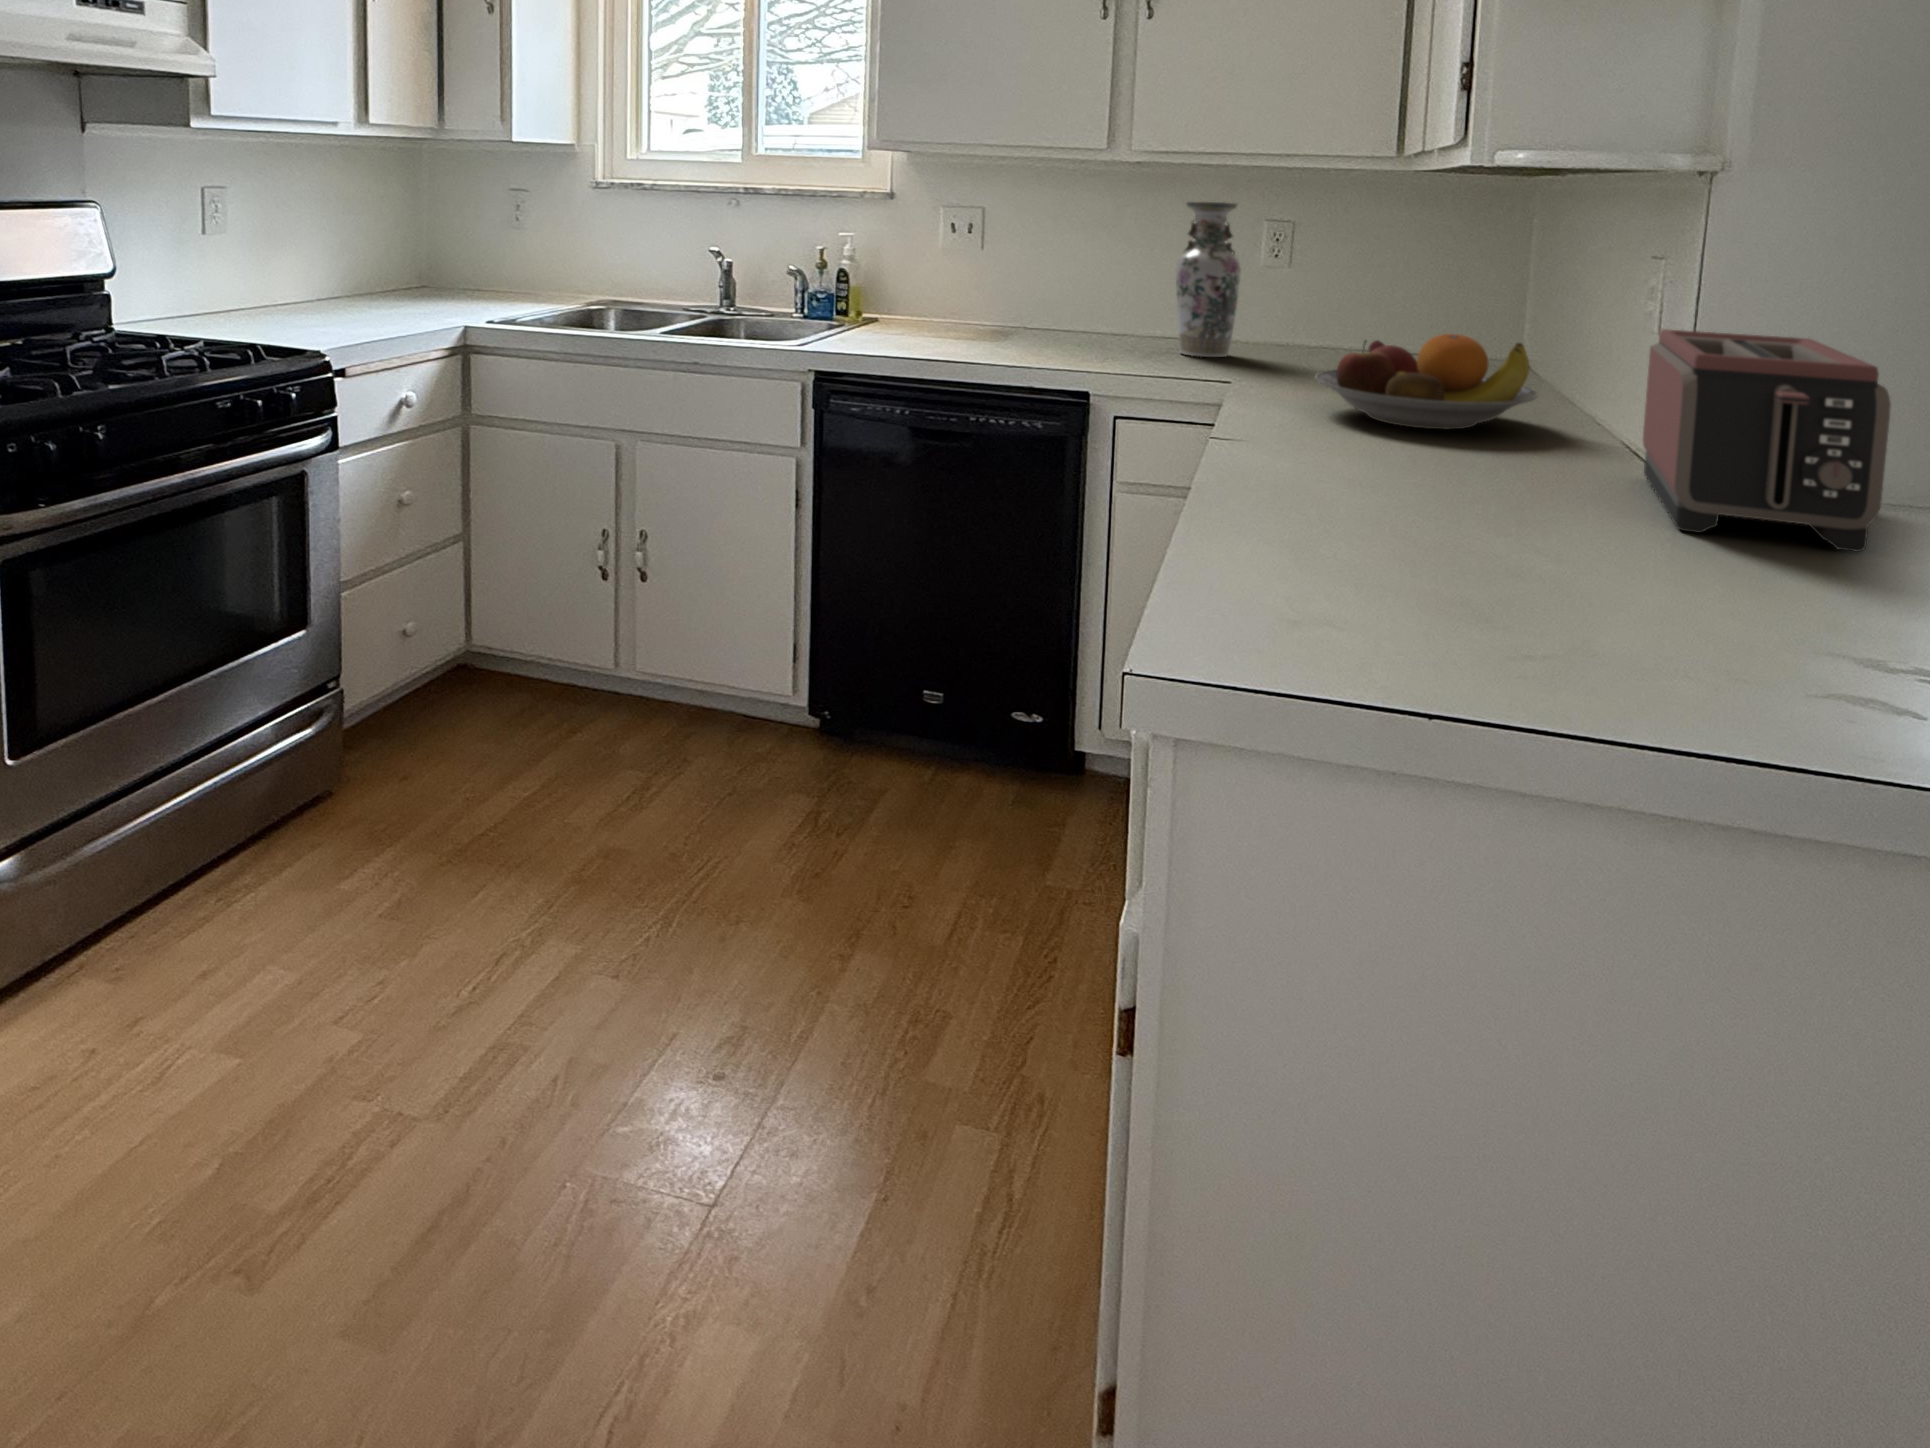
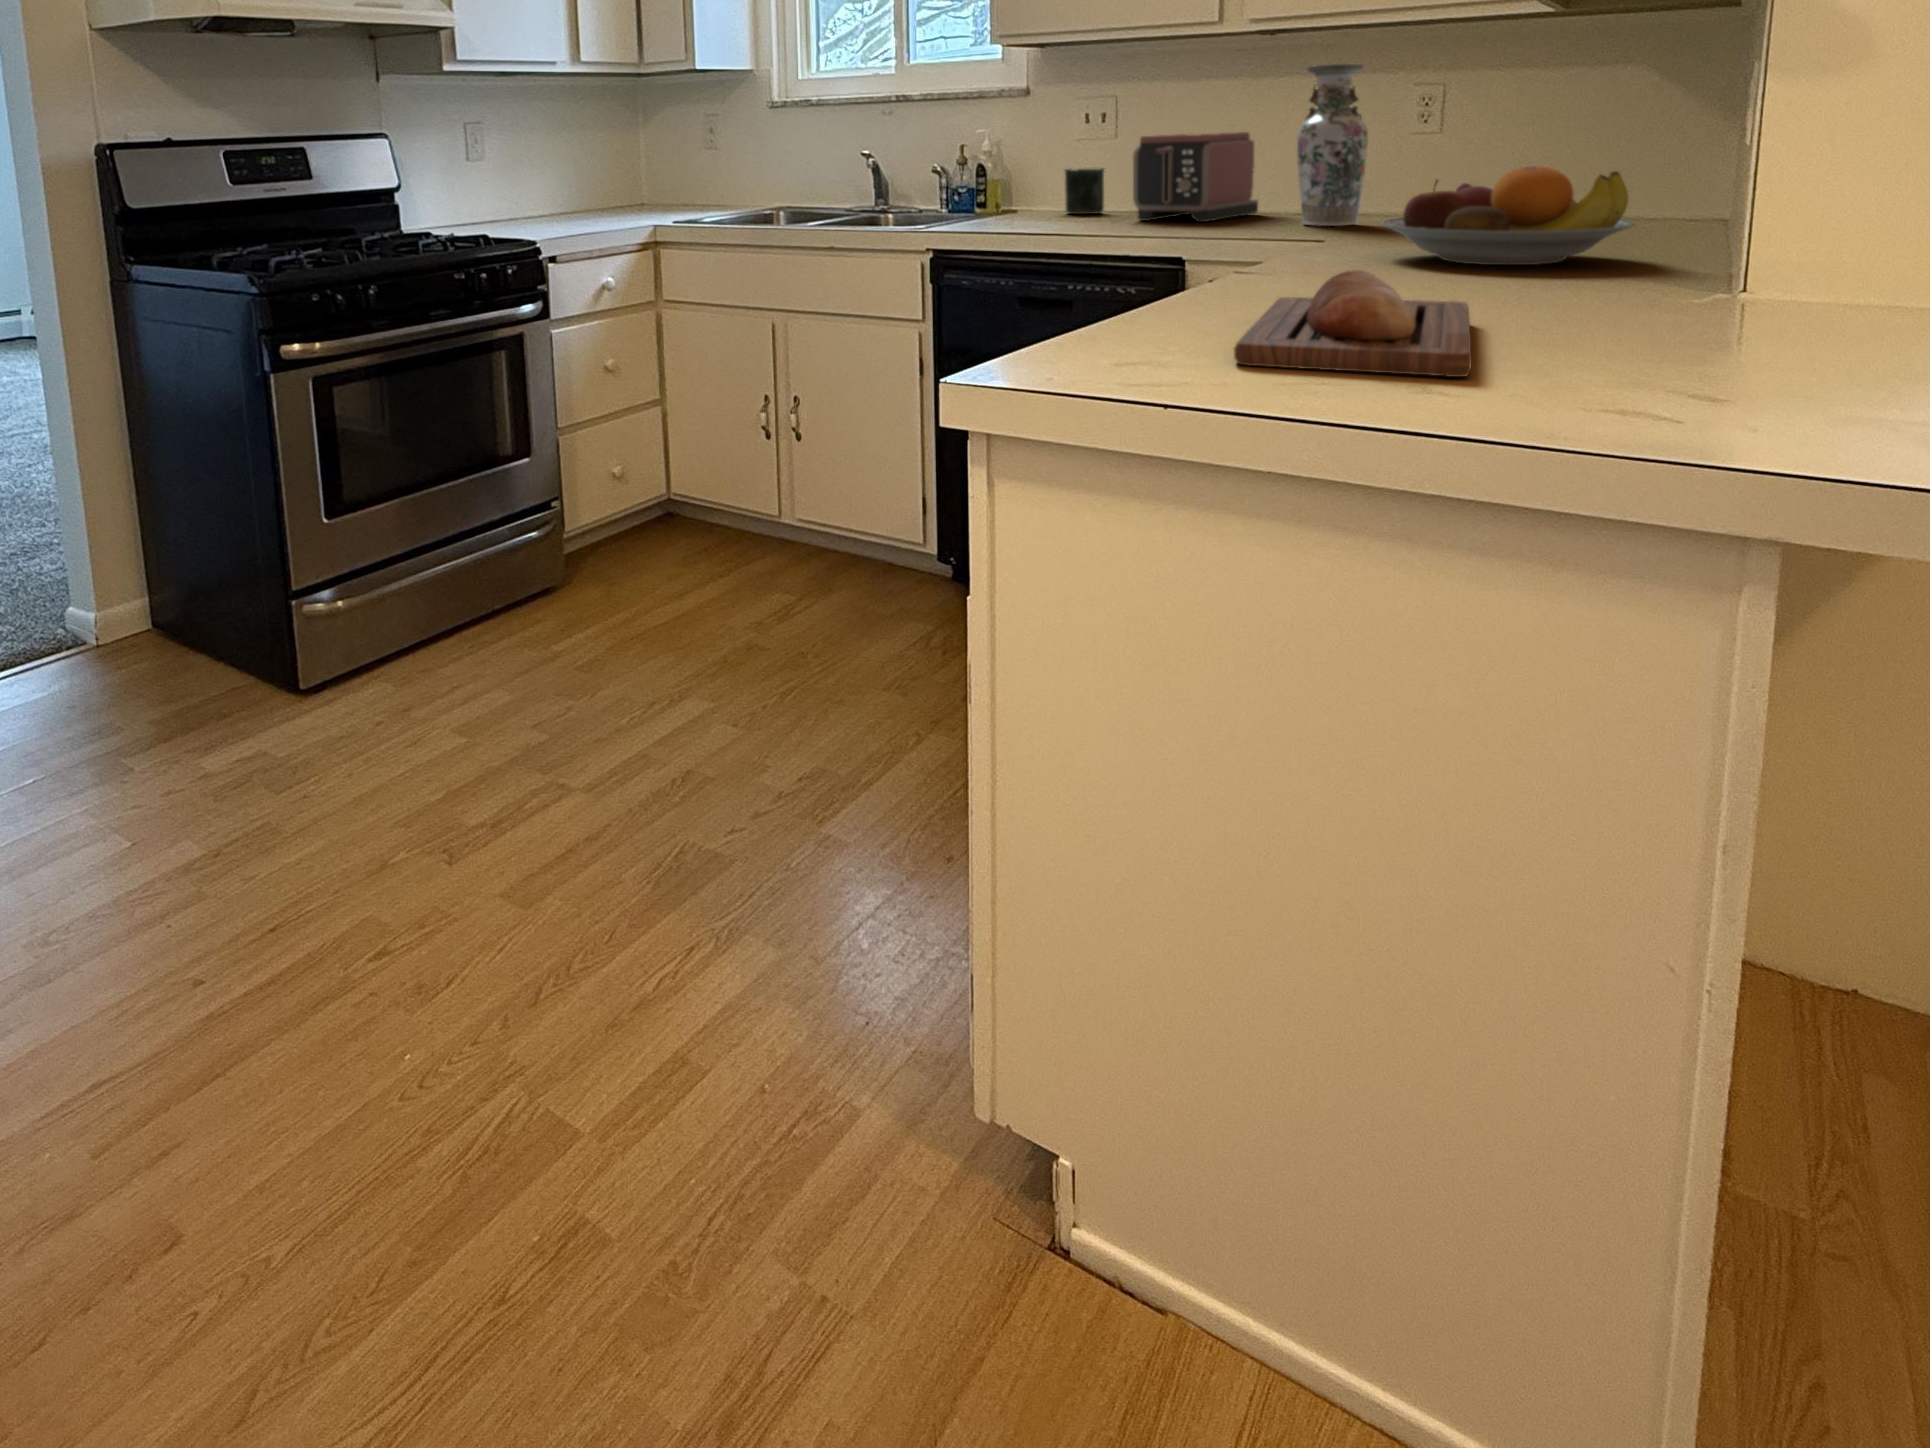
mug: none [930,278,972,327] -> present [1065,168,1104,214]
toaster: present [1643,329,1891,552] -> present [1133,132,1258,222]
bread loaf: none [1345,485,1664,645] -> present [1234,270,1471,377]

